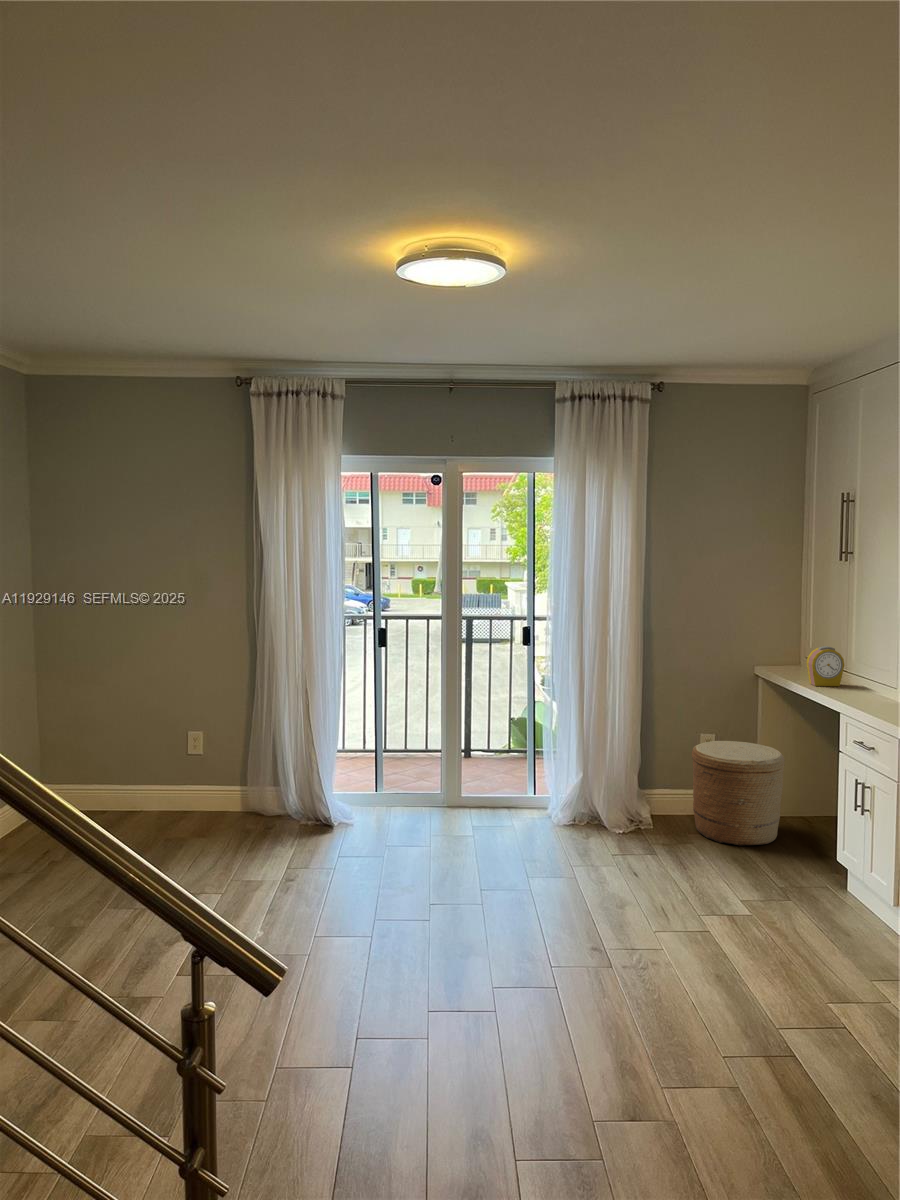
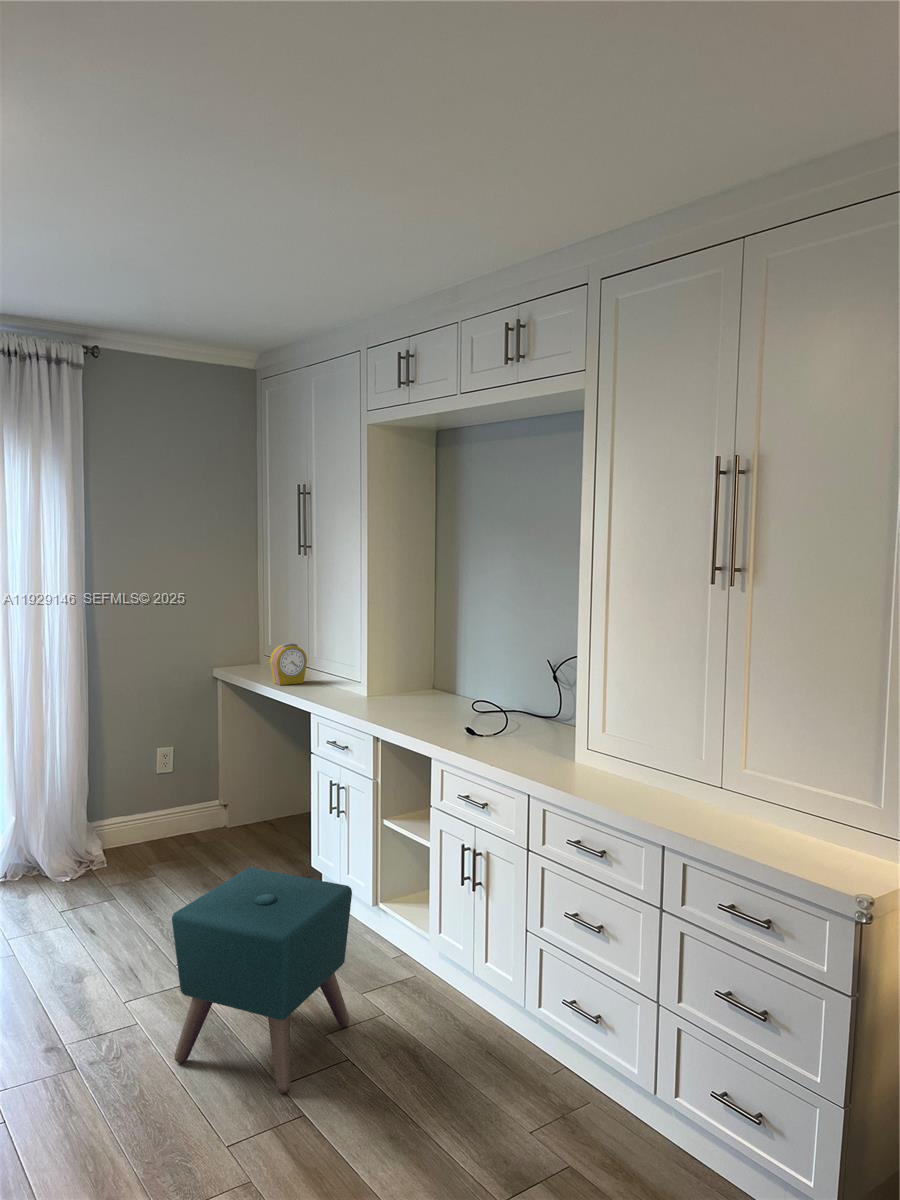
woven basket: present [692,741,785,846] -> none [149,752,250,869]
ottoman: none [690,838,858,1032] -> present [172,868,352,1094]

